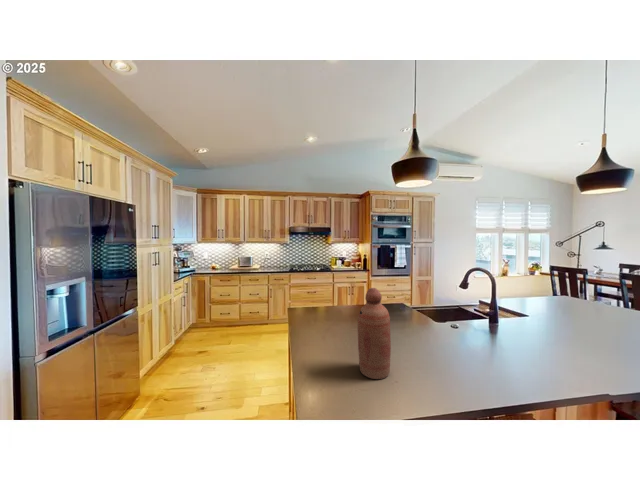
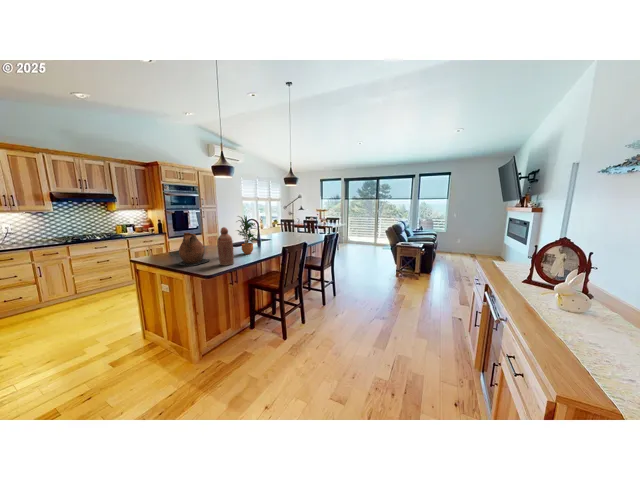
potted plant: none [417,261,474,350] -> present [237,215,256,254]
ceramic pitcher: none [307,286,359,350] -> present [178,233,210,266]

